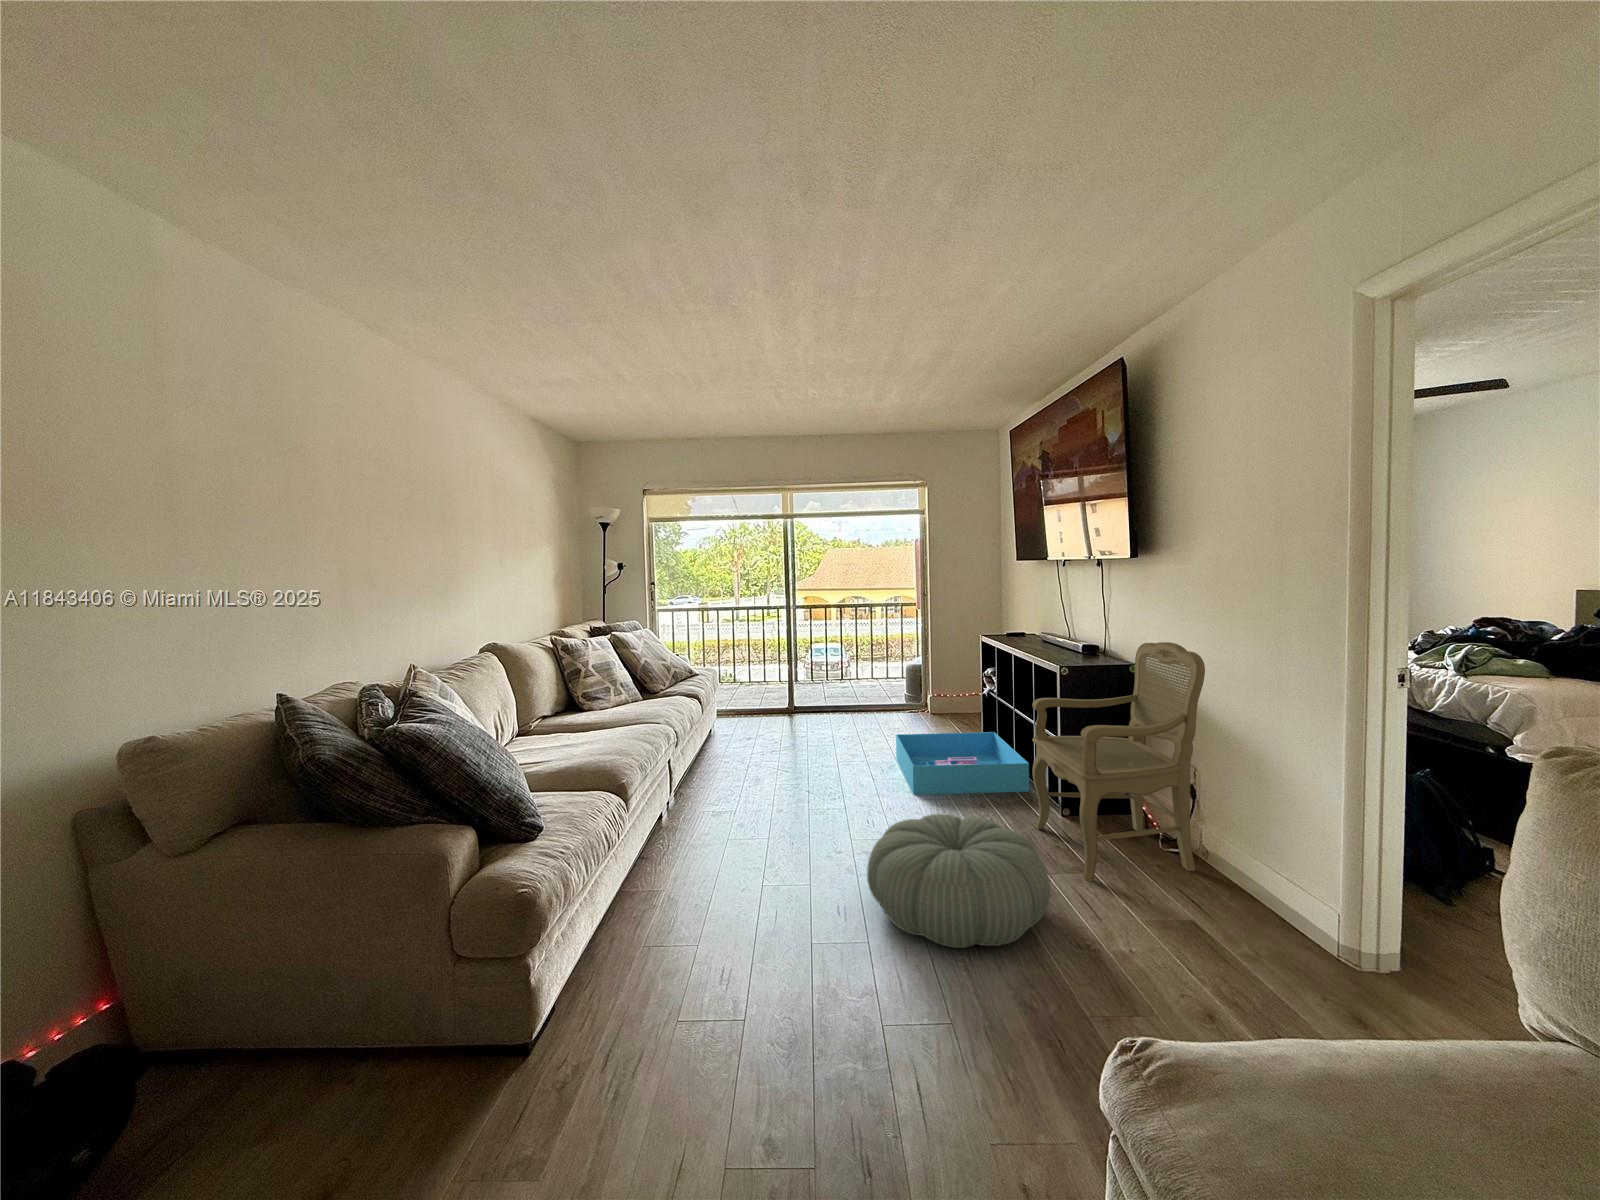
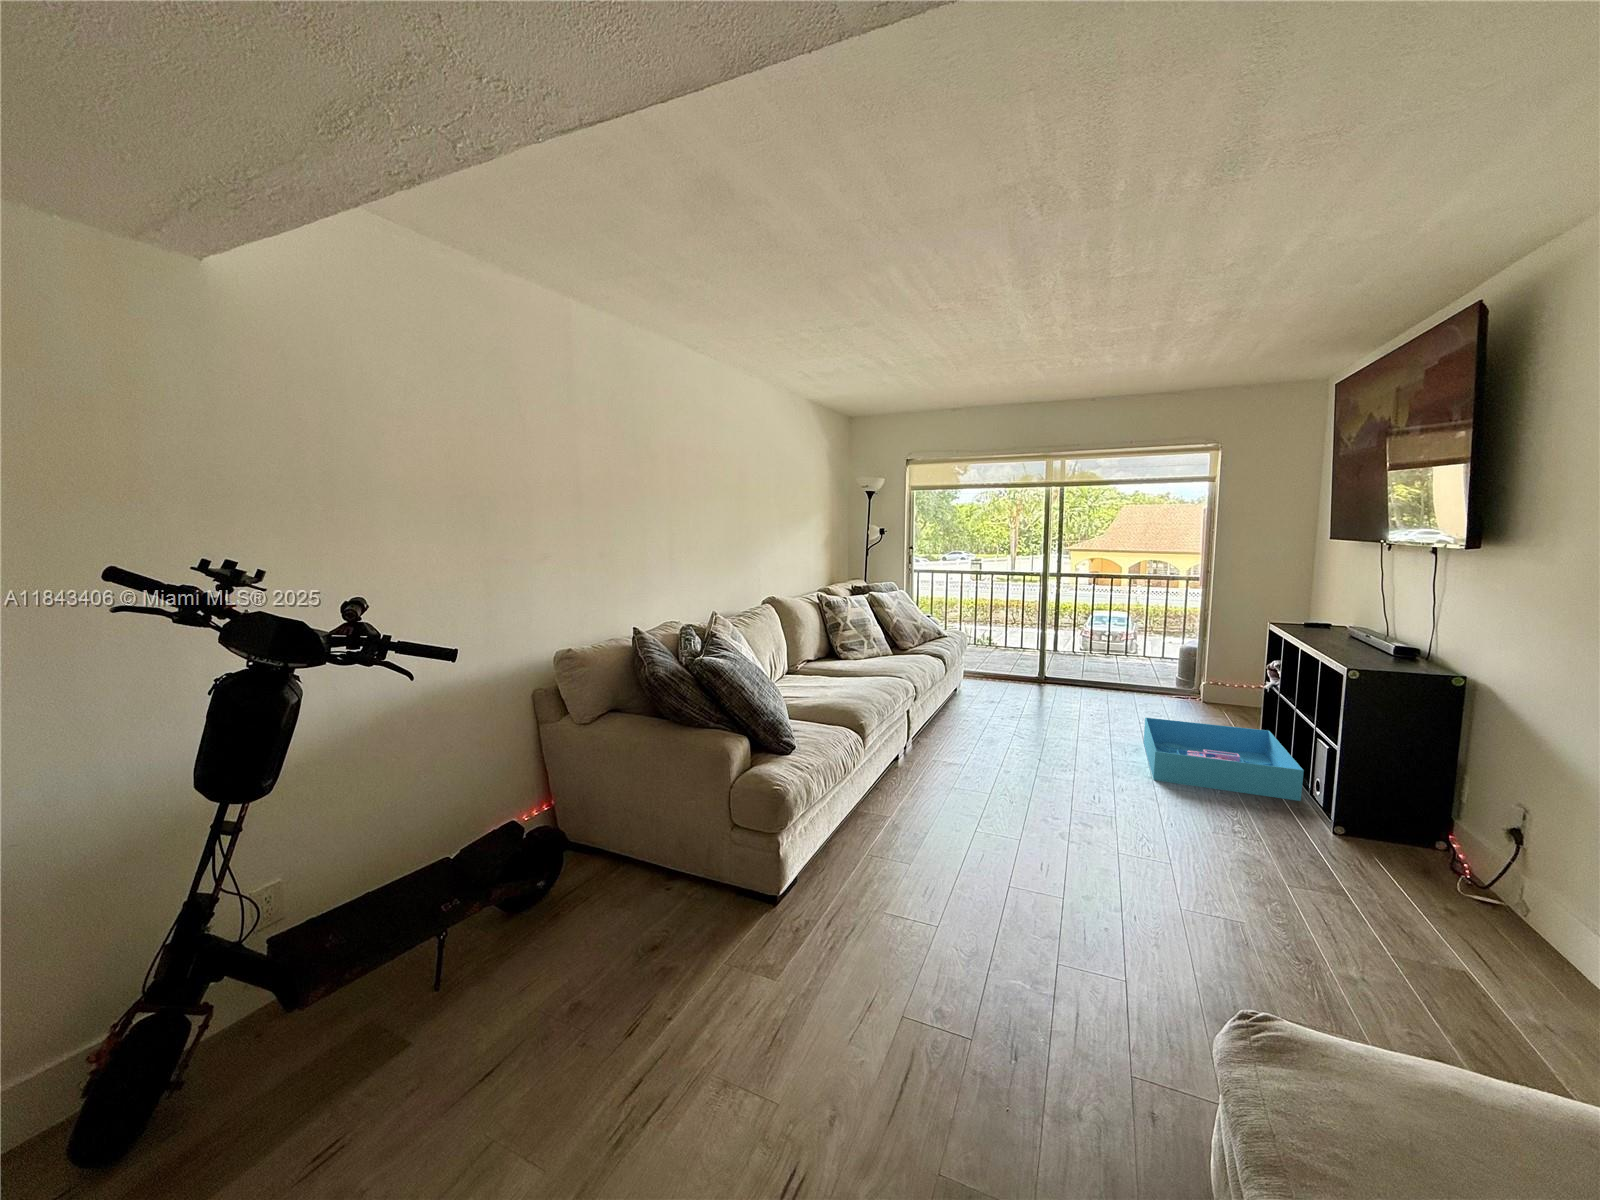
armchair: present [1032,642,1205,882] -> none [1297,651,1561,931]
pouf: present [867,814,1051,948] -> none [1076,800,1283,941]

